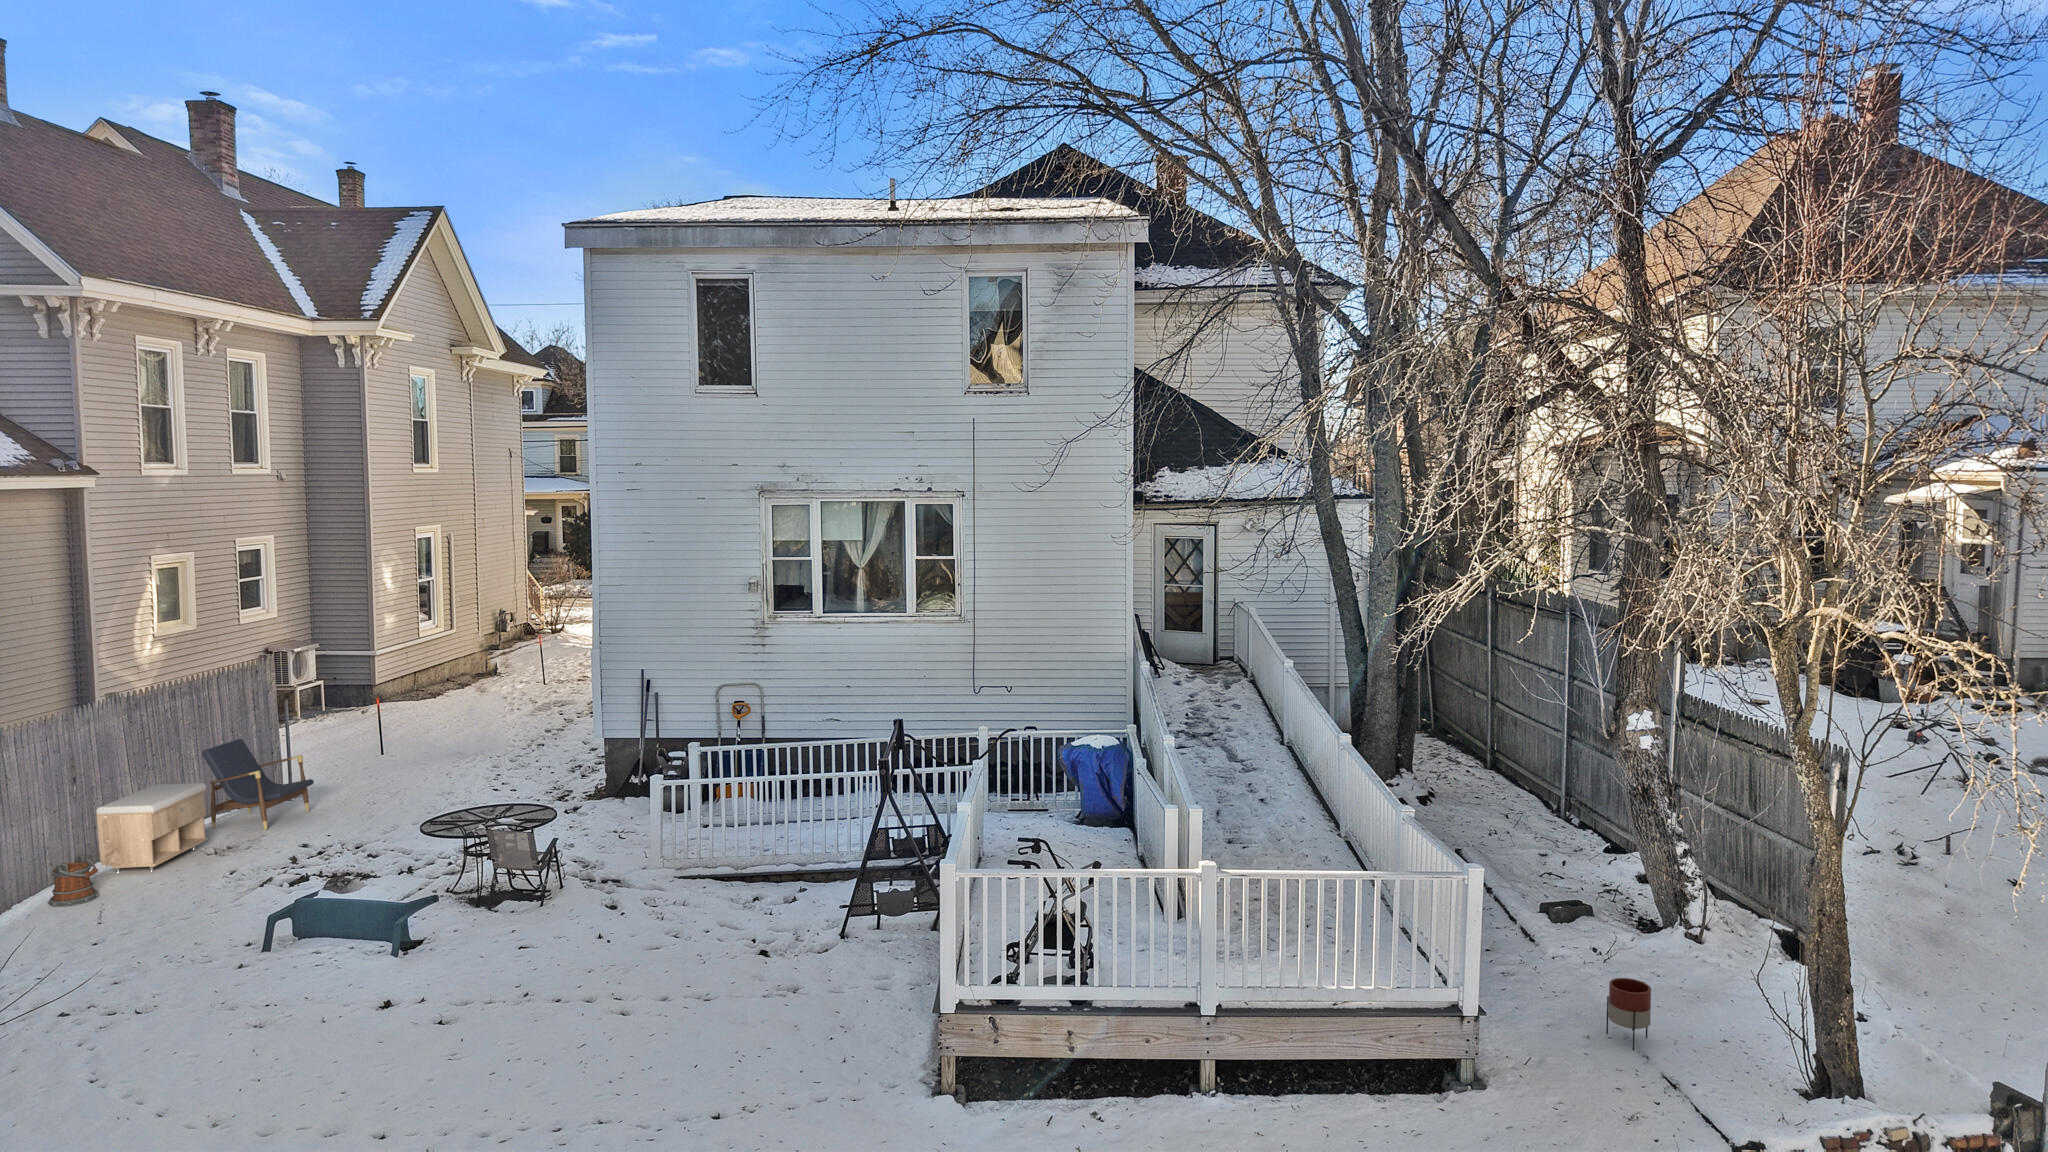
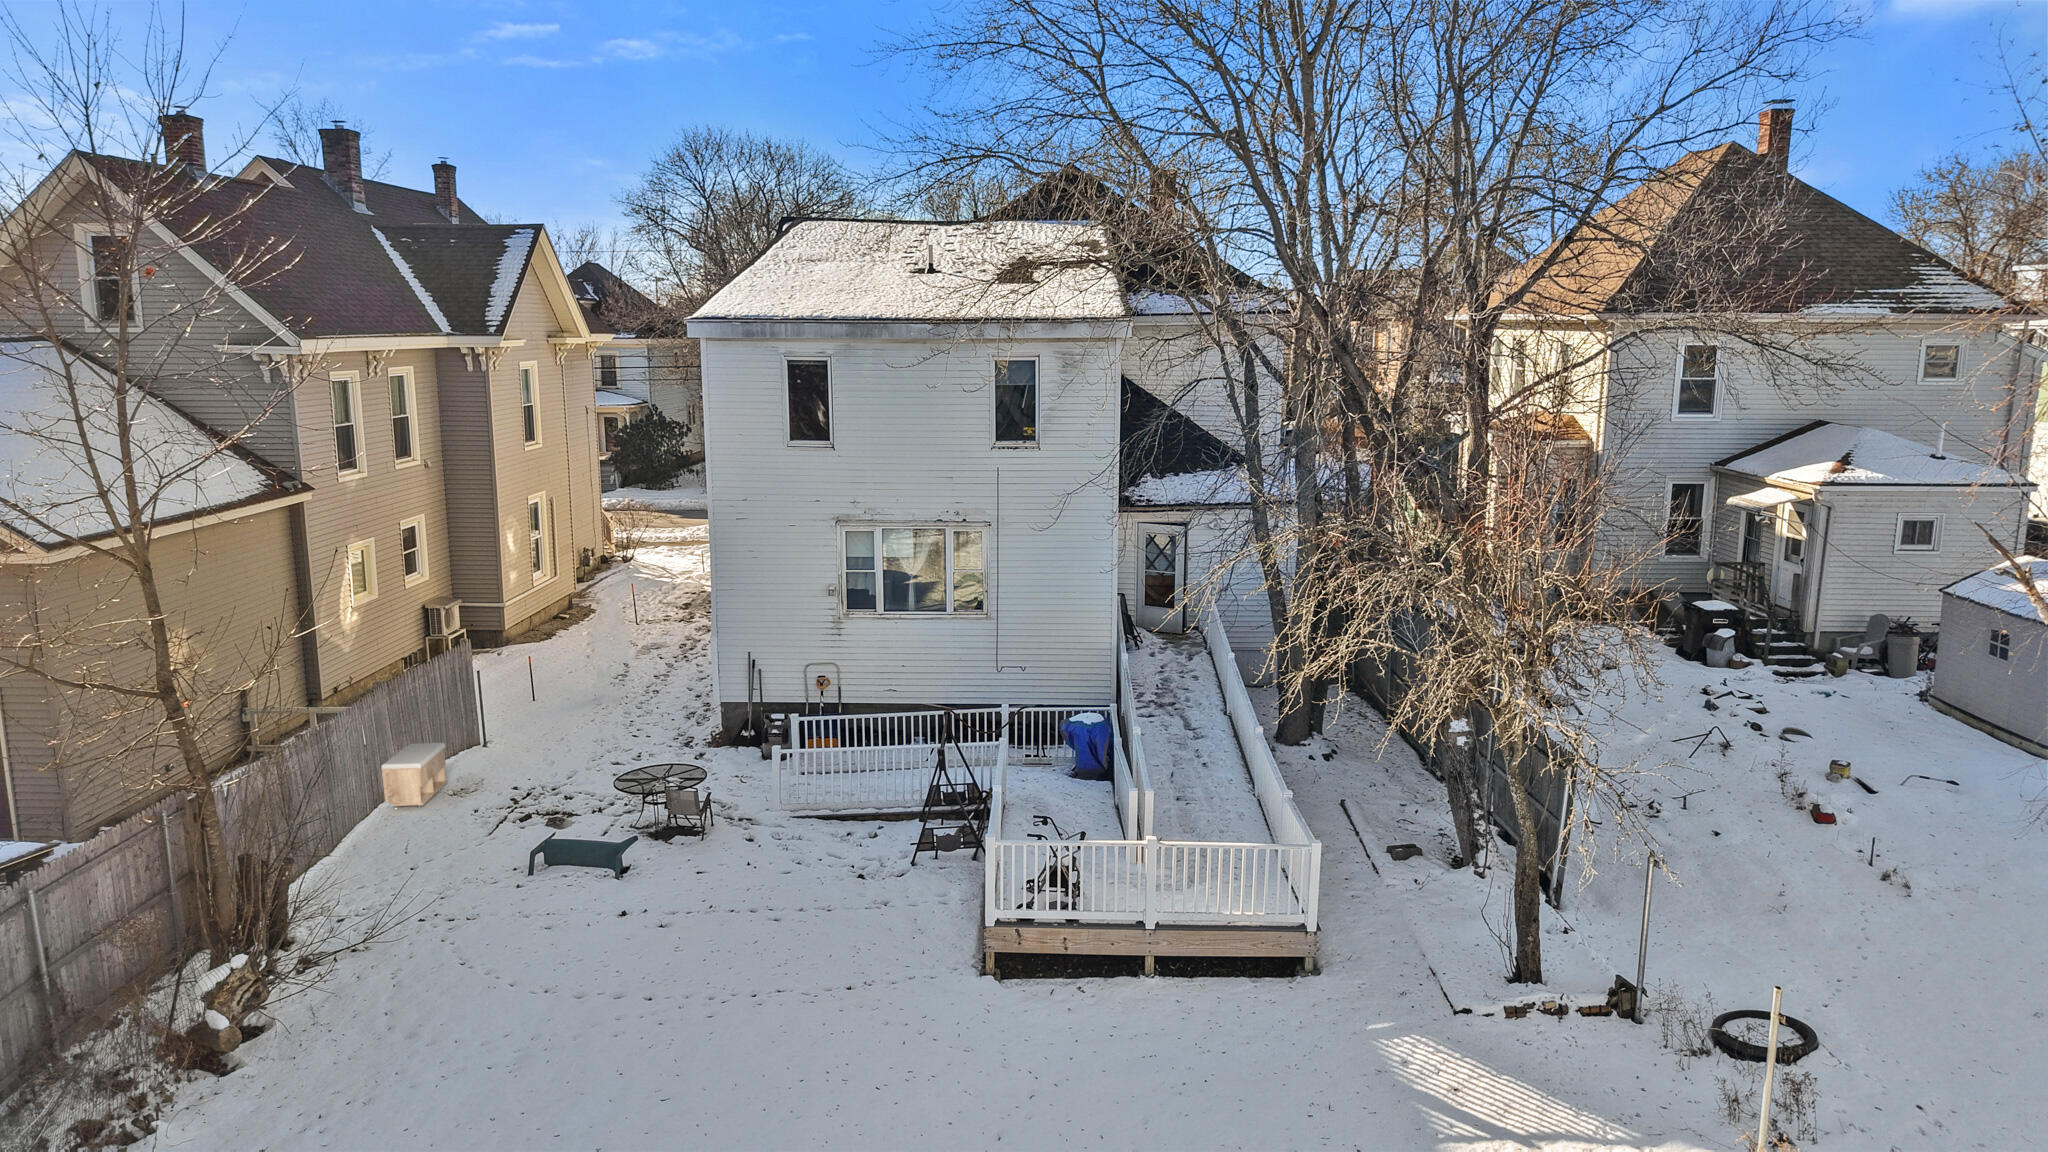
lounge chair: present [202,739,314,830] -> none [432,704,509,773]
bucket: present [48,854,98,907] -> none [363,800,395,836]
planter: present [1606,978,1651,1050] -> none [1401,908,1428,952]

